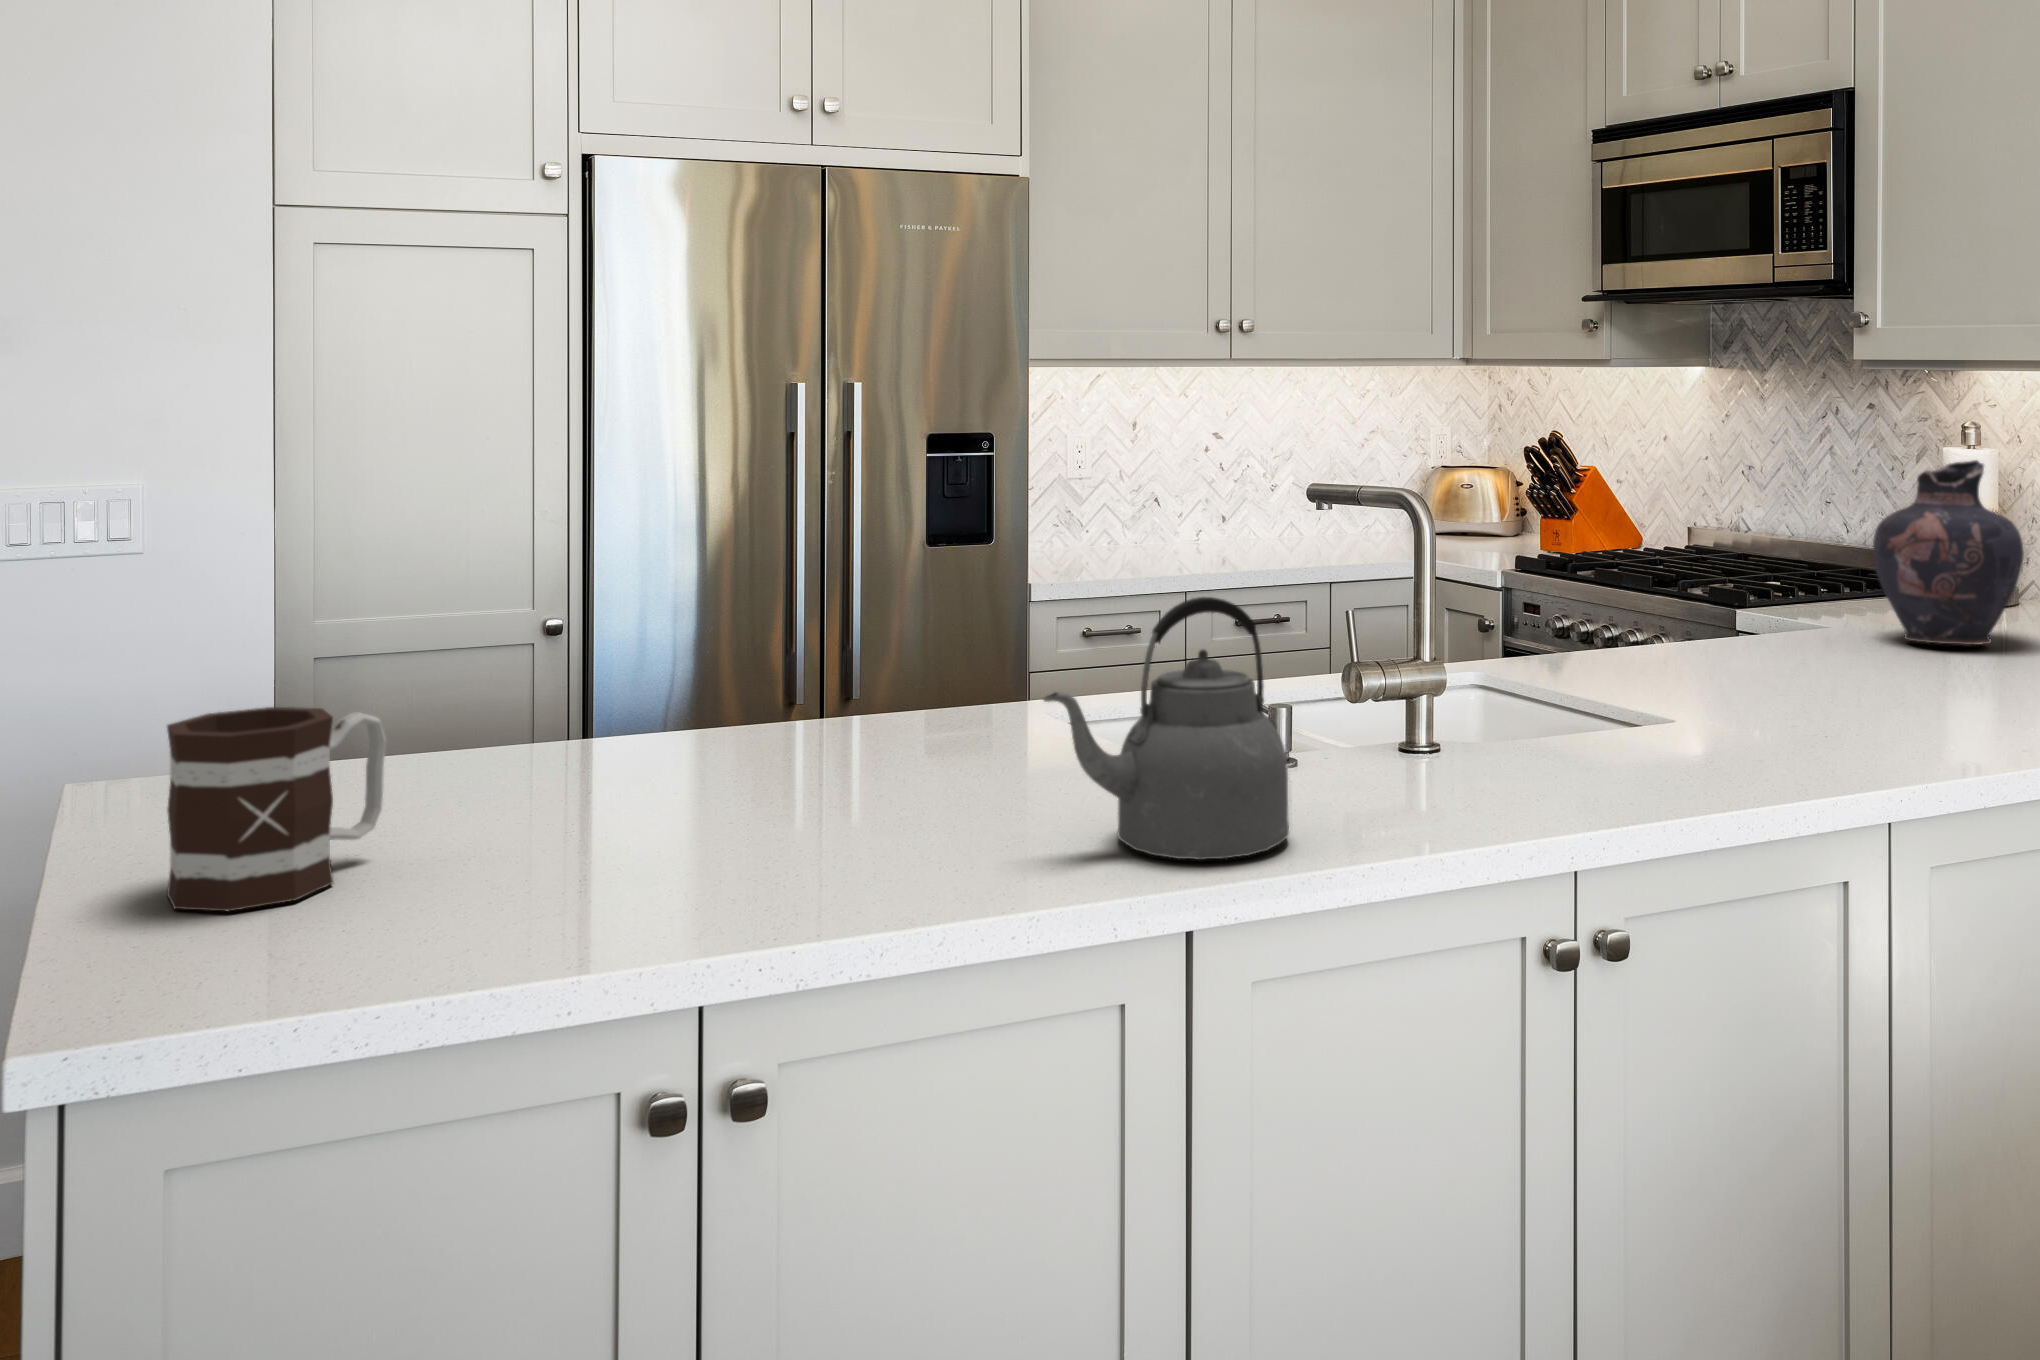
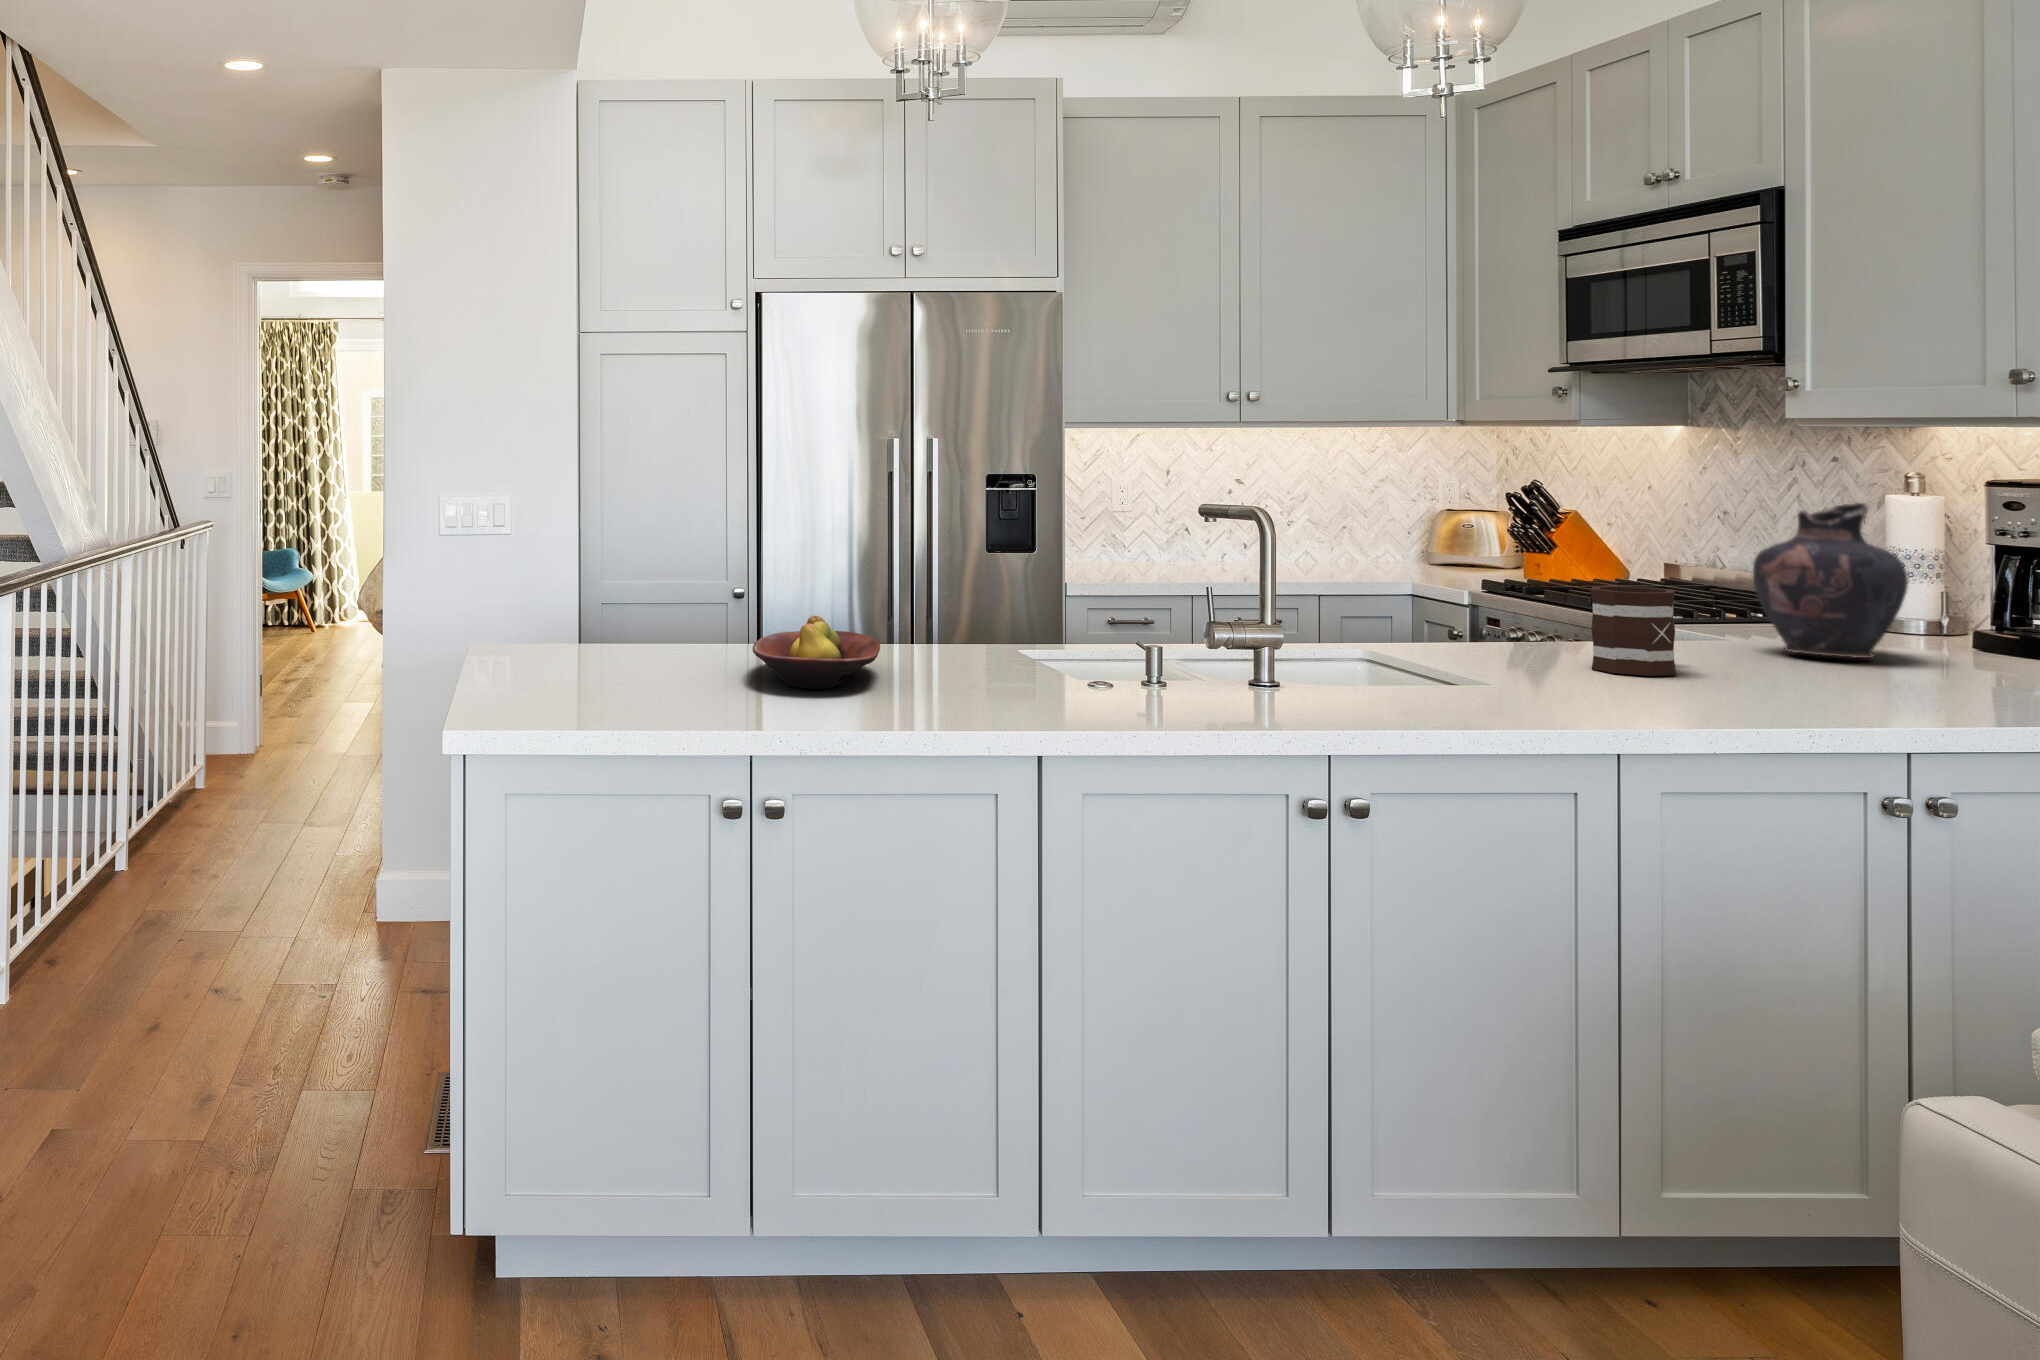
kettle: present [1043,597,1289,860] -> none [967,564,1124,715]
fruit bowl: none [629,703,865,850] -> present [753,616,880,689]
mug: present [167,707,386,911] -> present [1591,586,1676,676]

